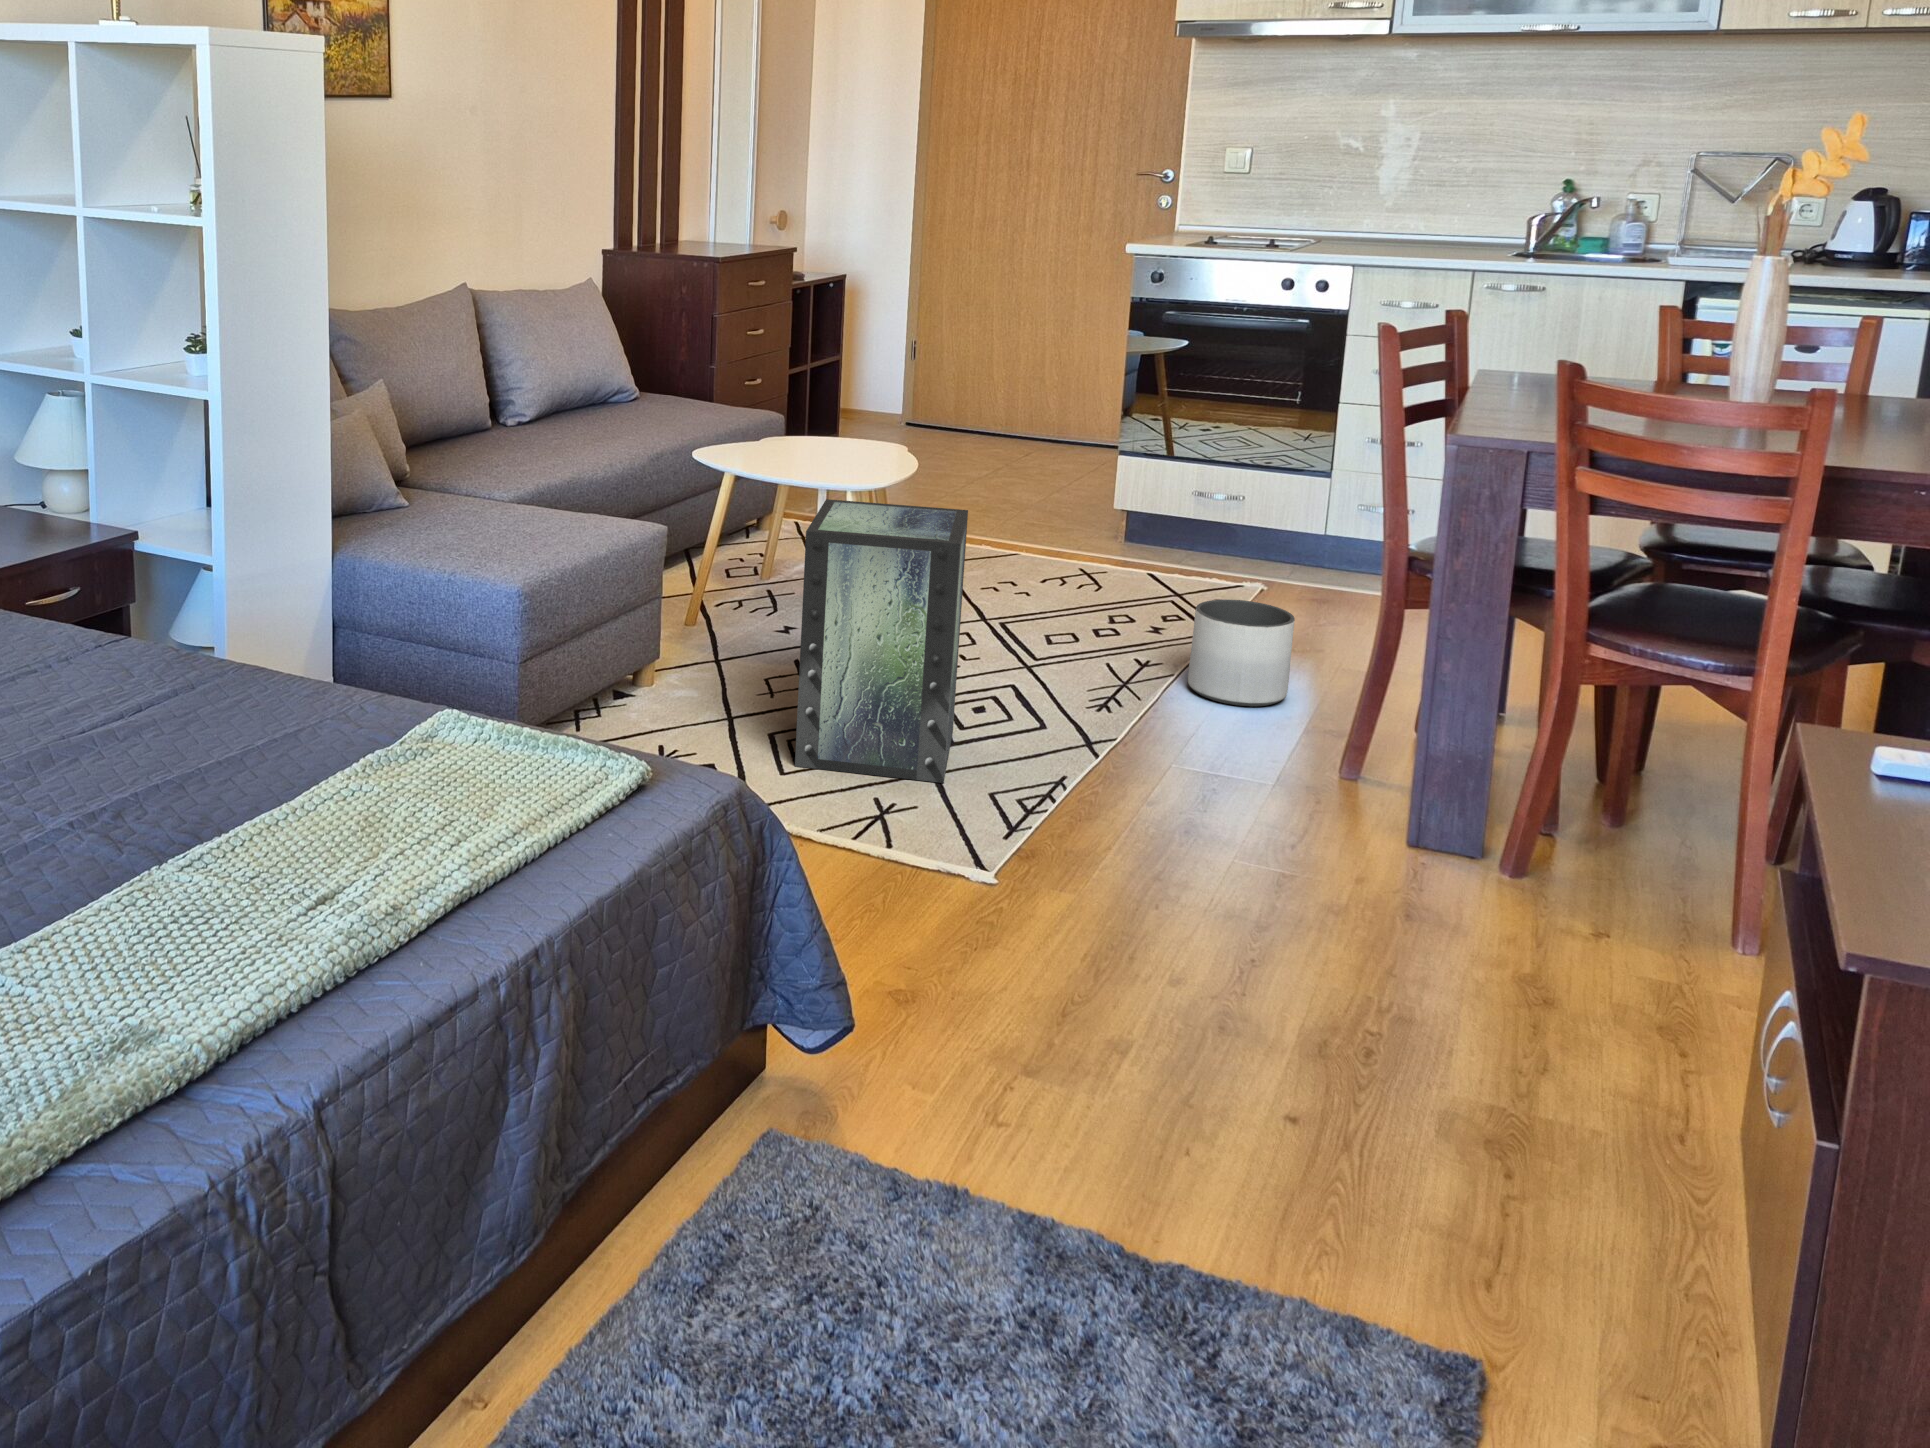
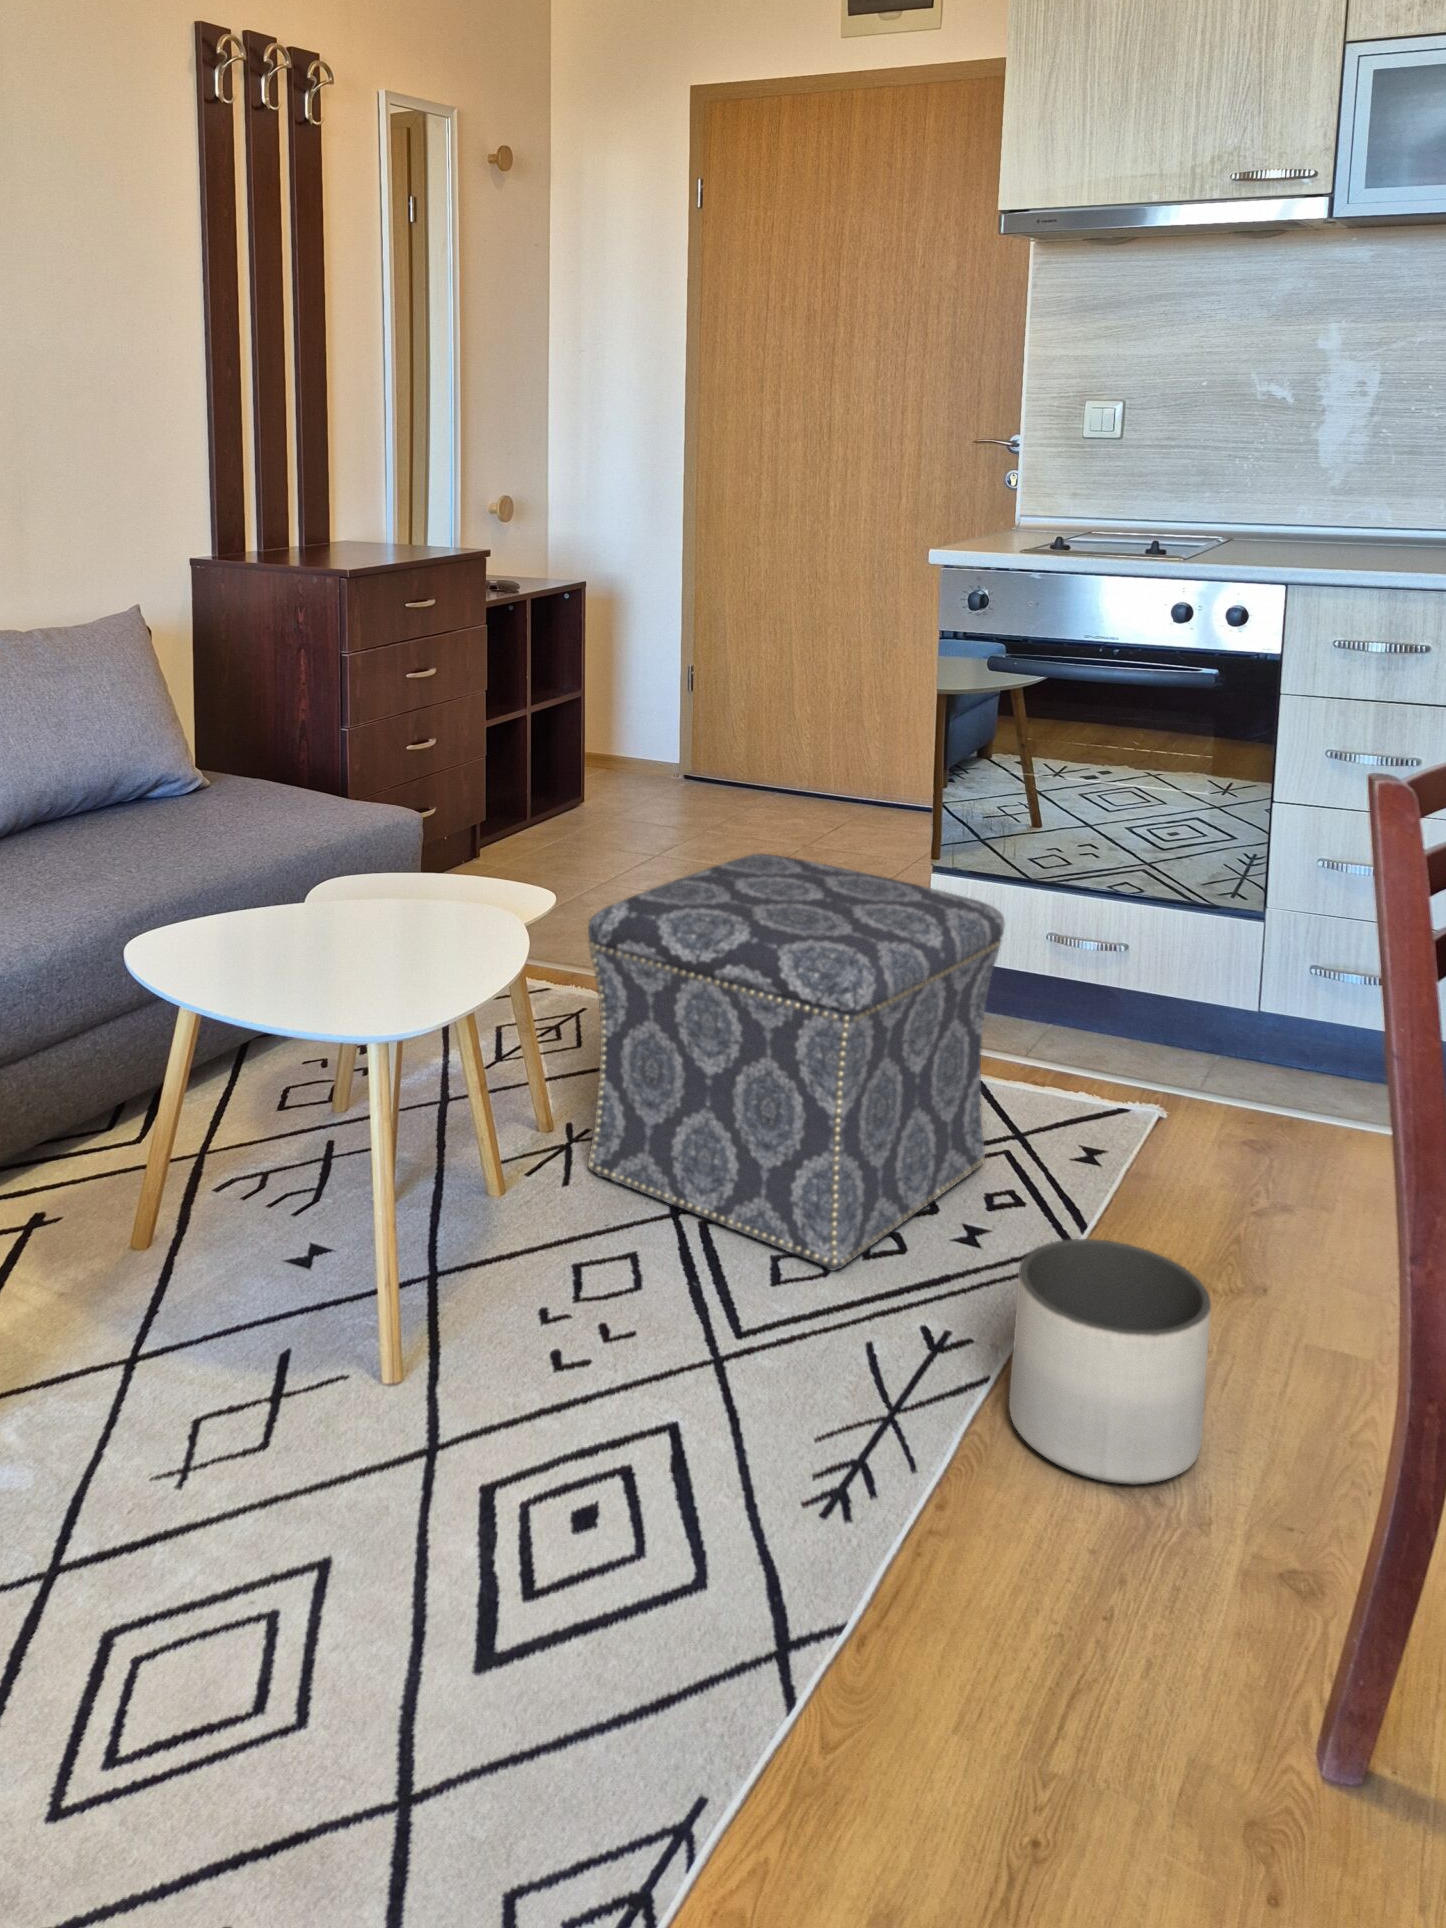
ottoman: none [930,426,1178,642] -> present [588,854,1005,1271]
storage box: present [795,499,968,783] -> none [69,1122,500,1850]

